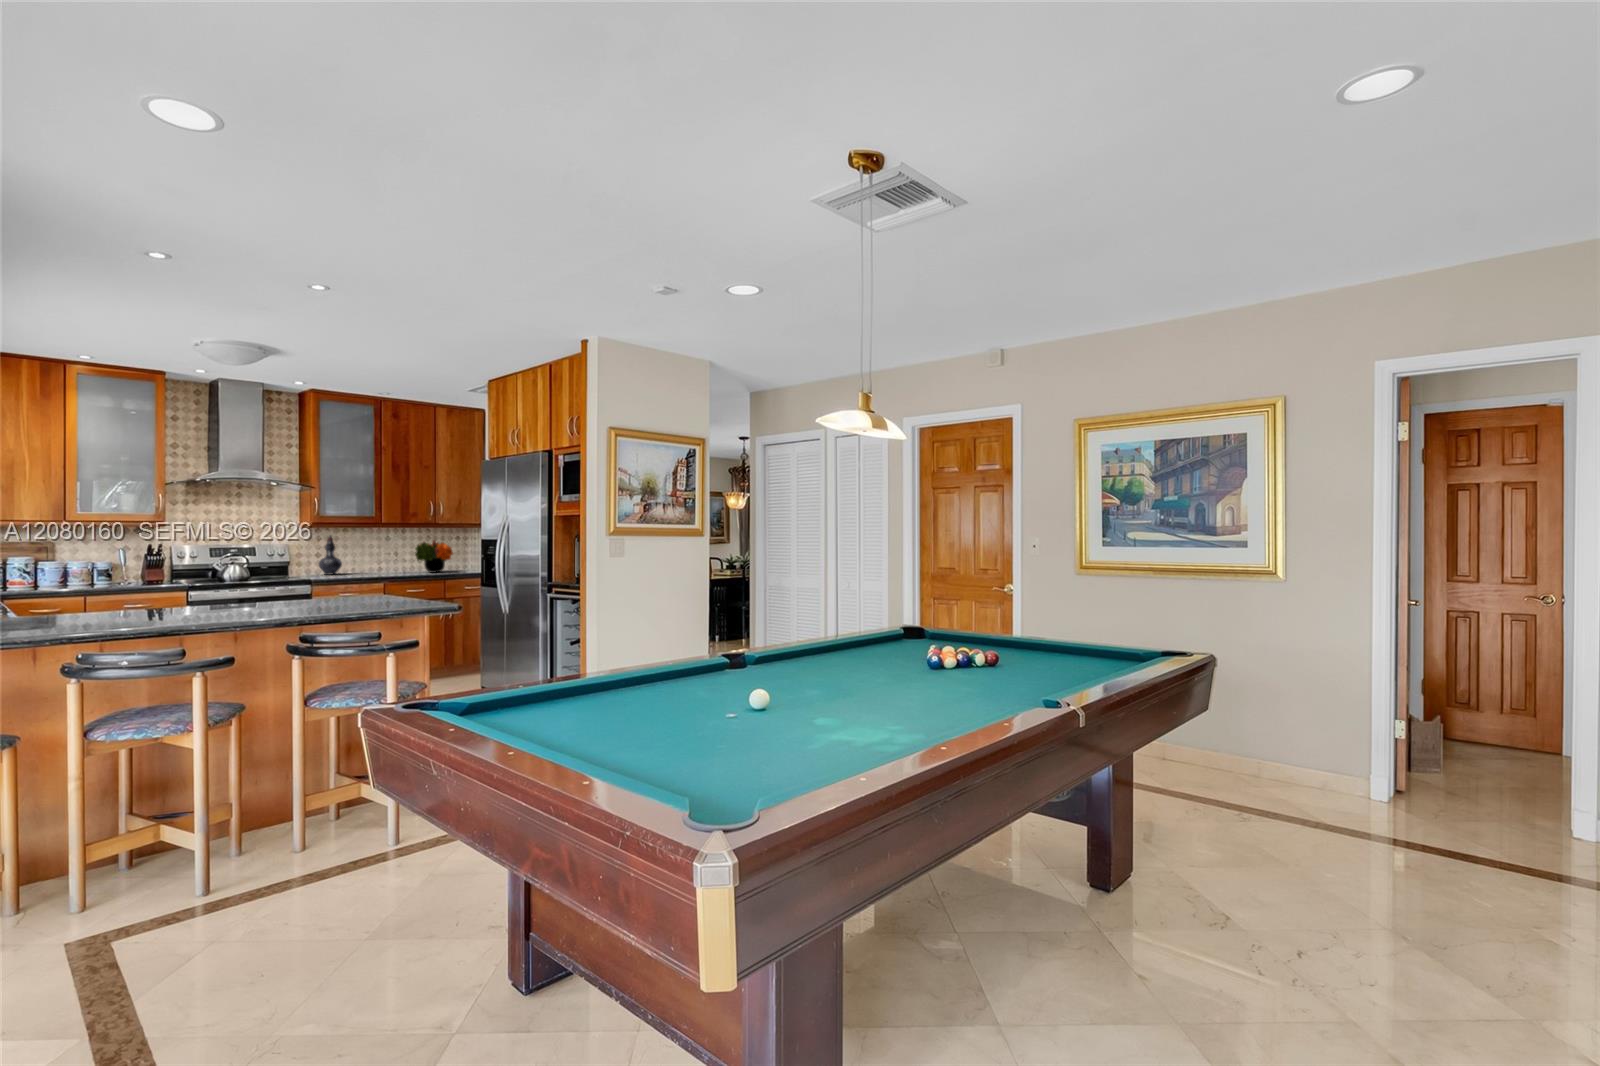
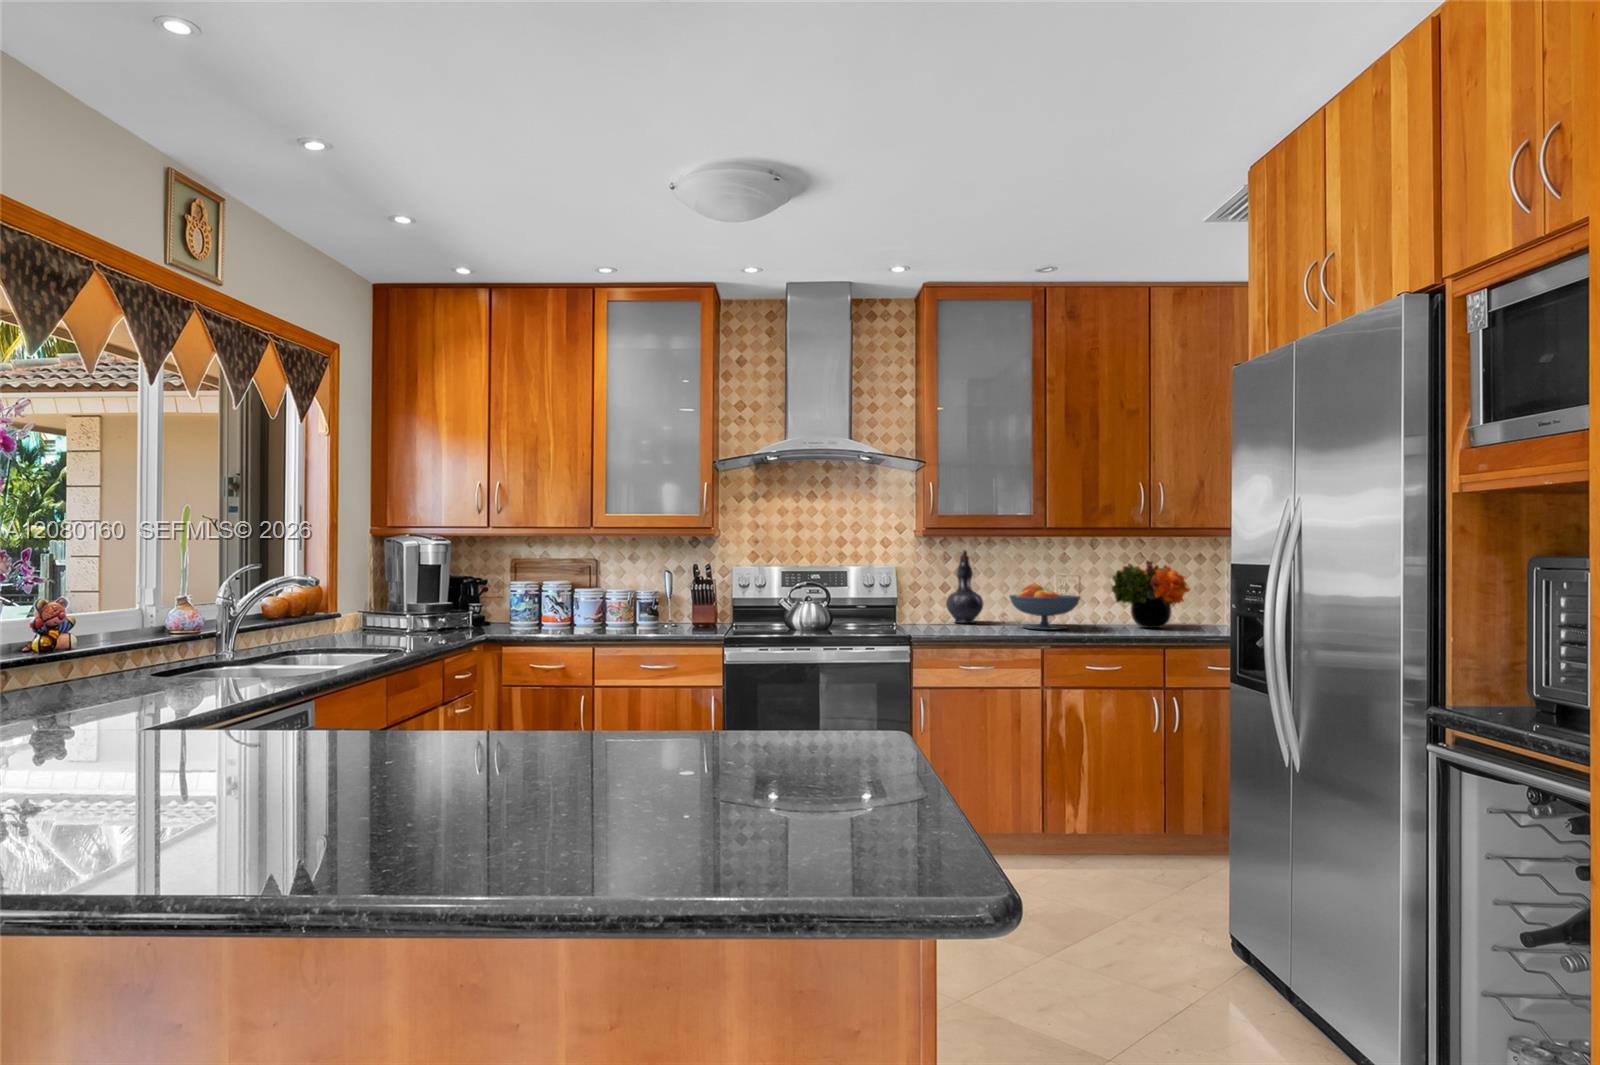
fruit bowl: none [359,552,399,575] -> present [1010,584,1080,629]

